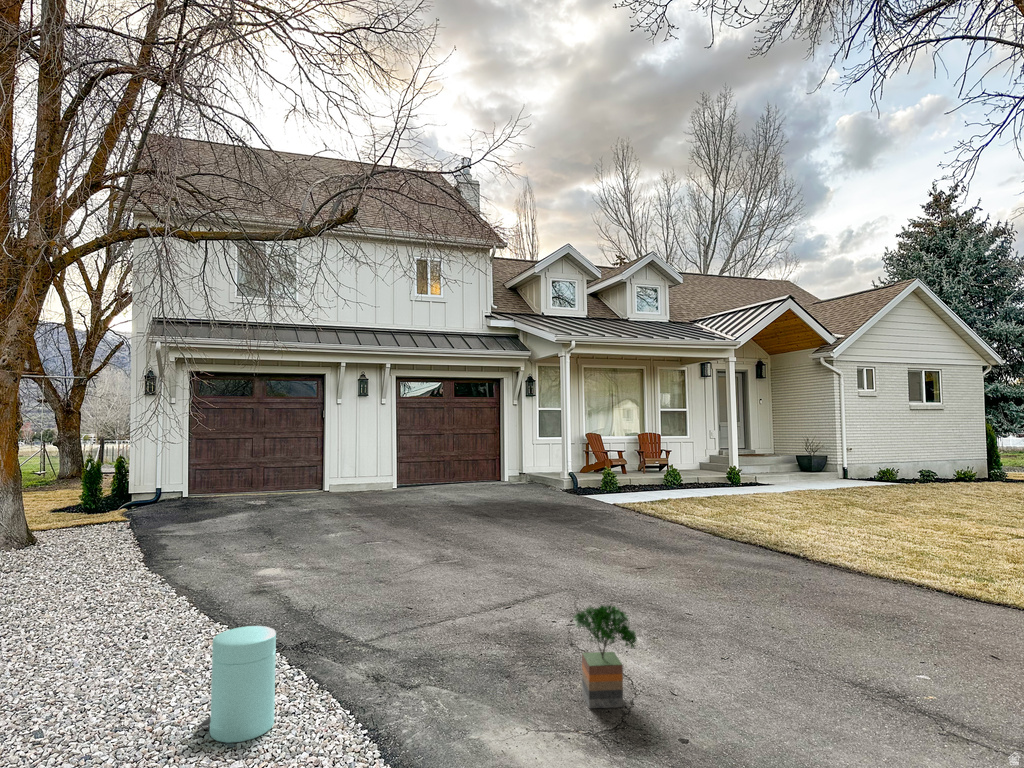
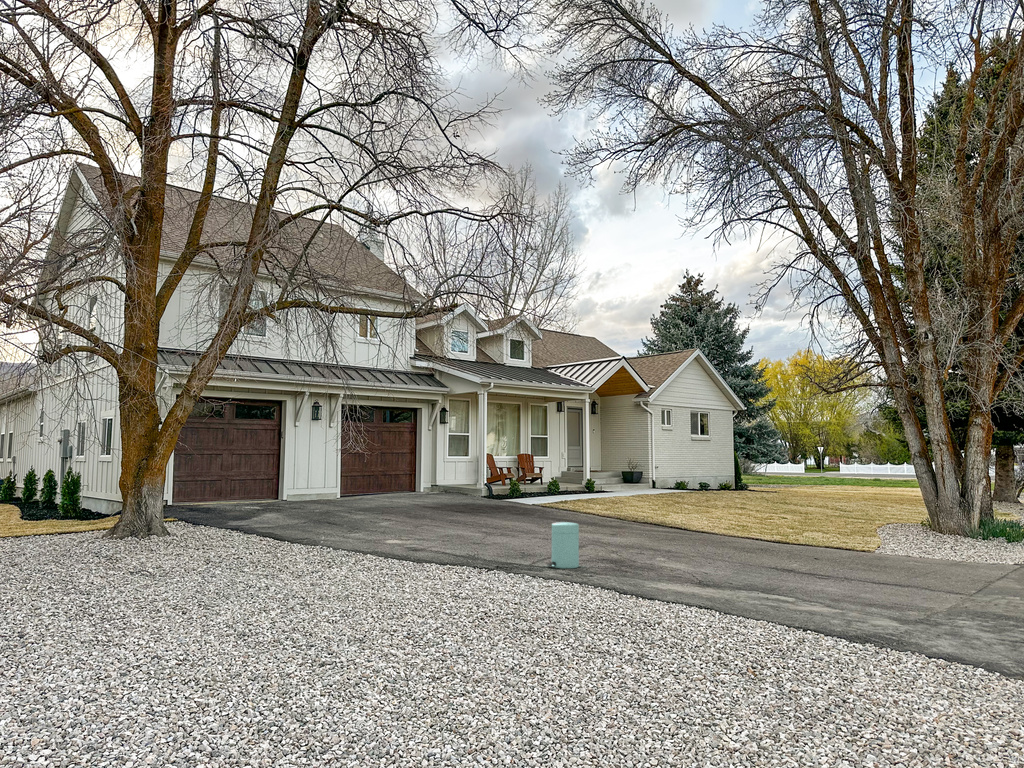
potted tree: present [573,605,637,708] -> none [671,512,704,555]

